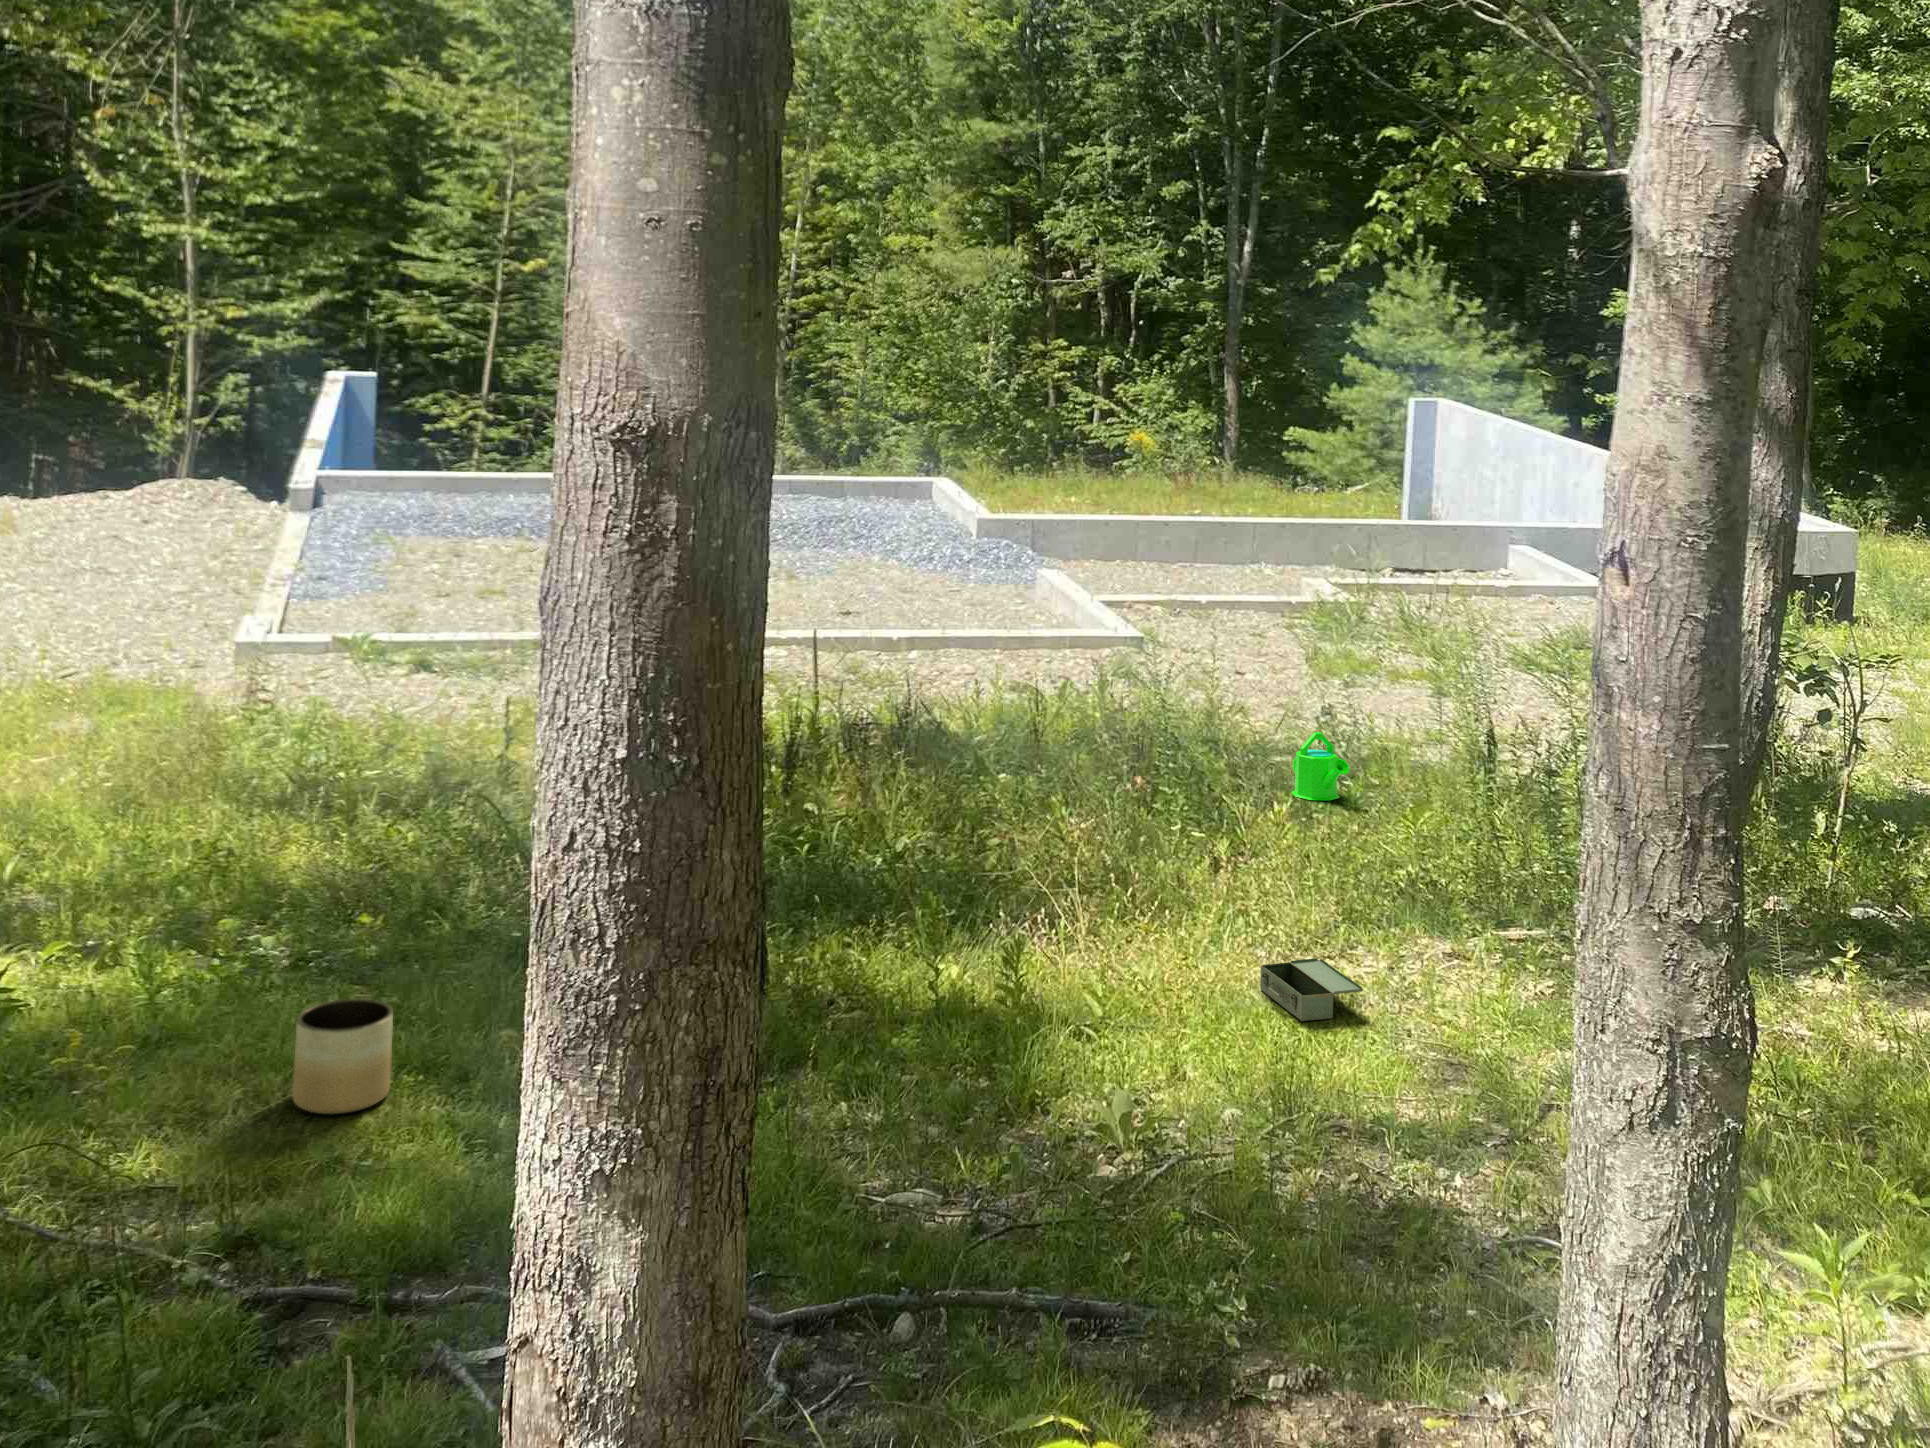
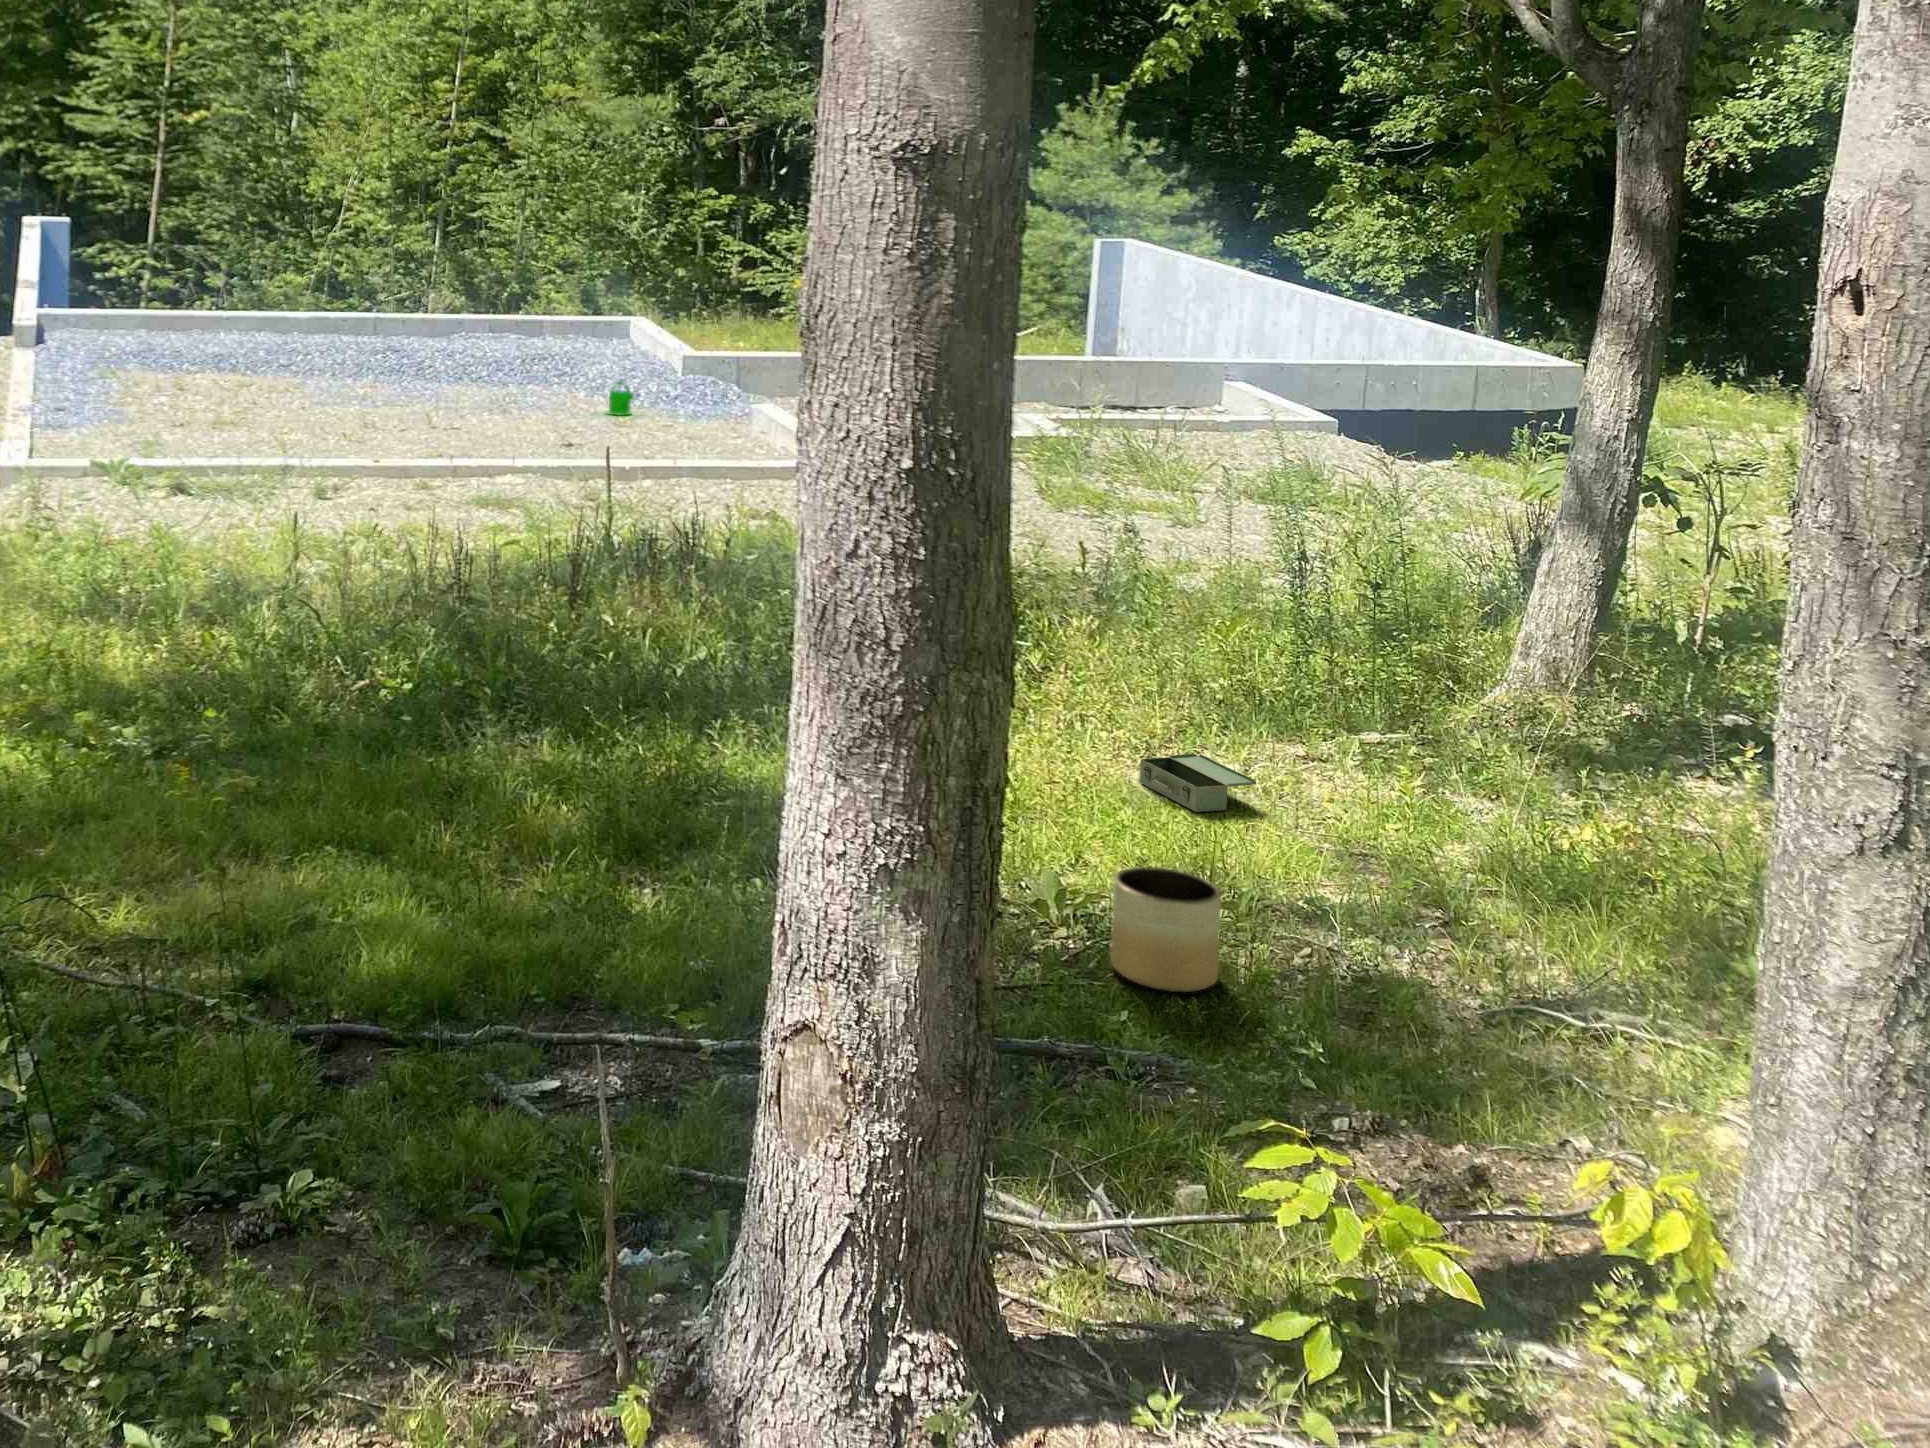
watering can: present [1292,732,1349,801] -> present [609,381,634,416]
planter: present [292,999,393,1115] -> present [1110,867,1221,992]

